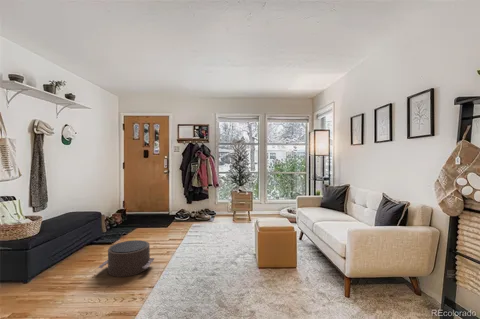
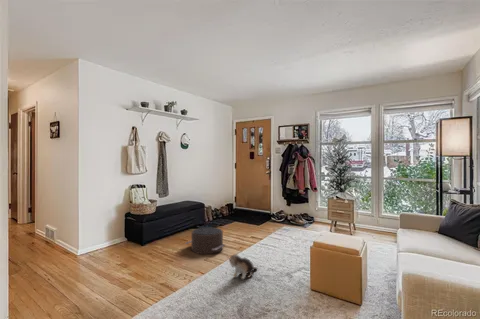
plush toy: none [188,268,212,295] -> present [228,254,257,279]

